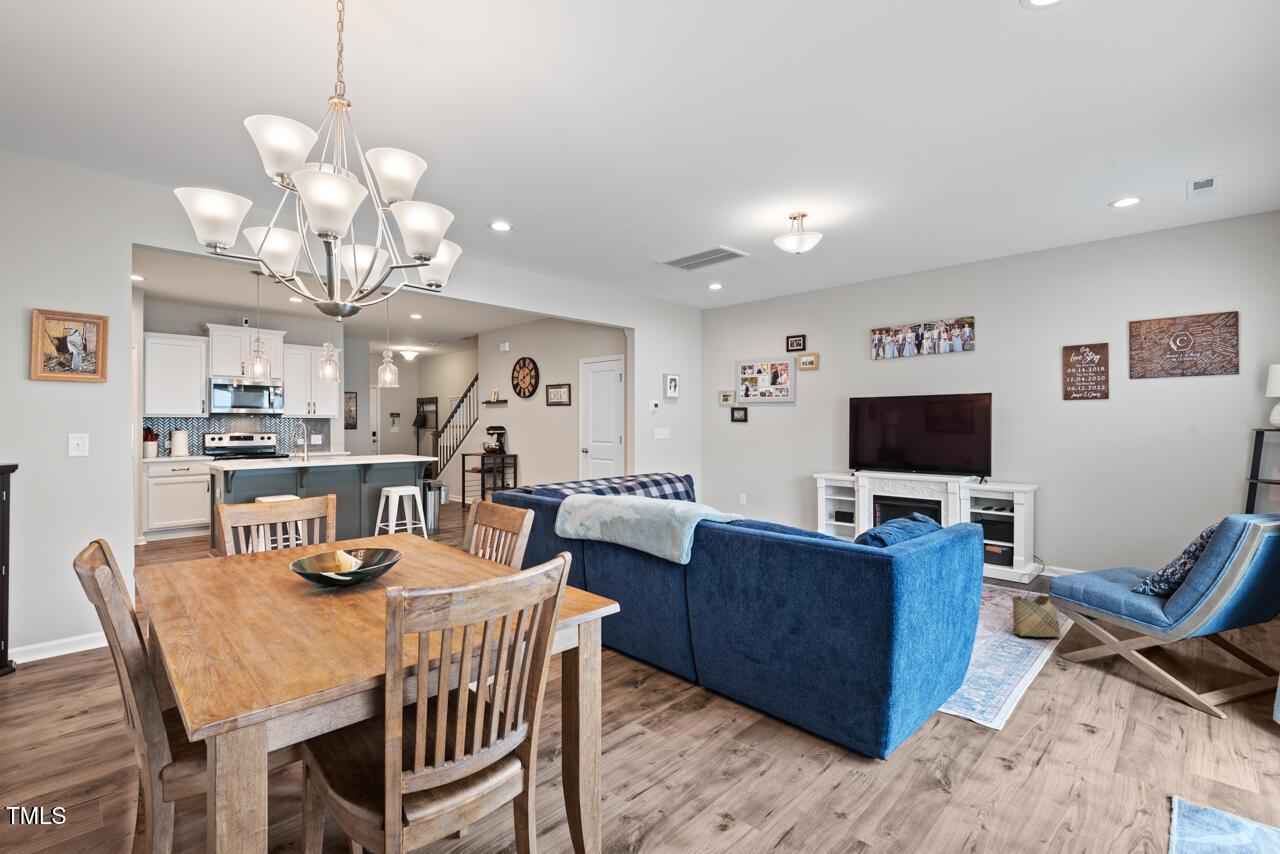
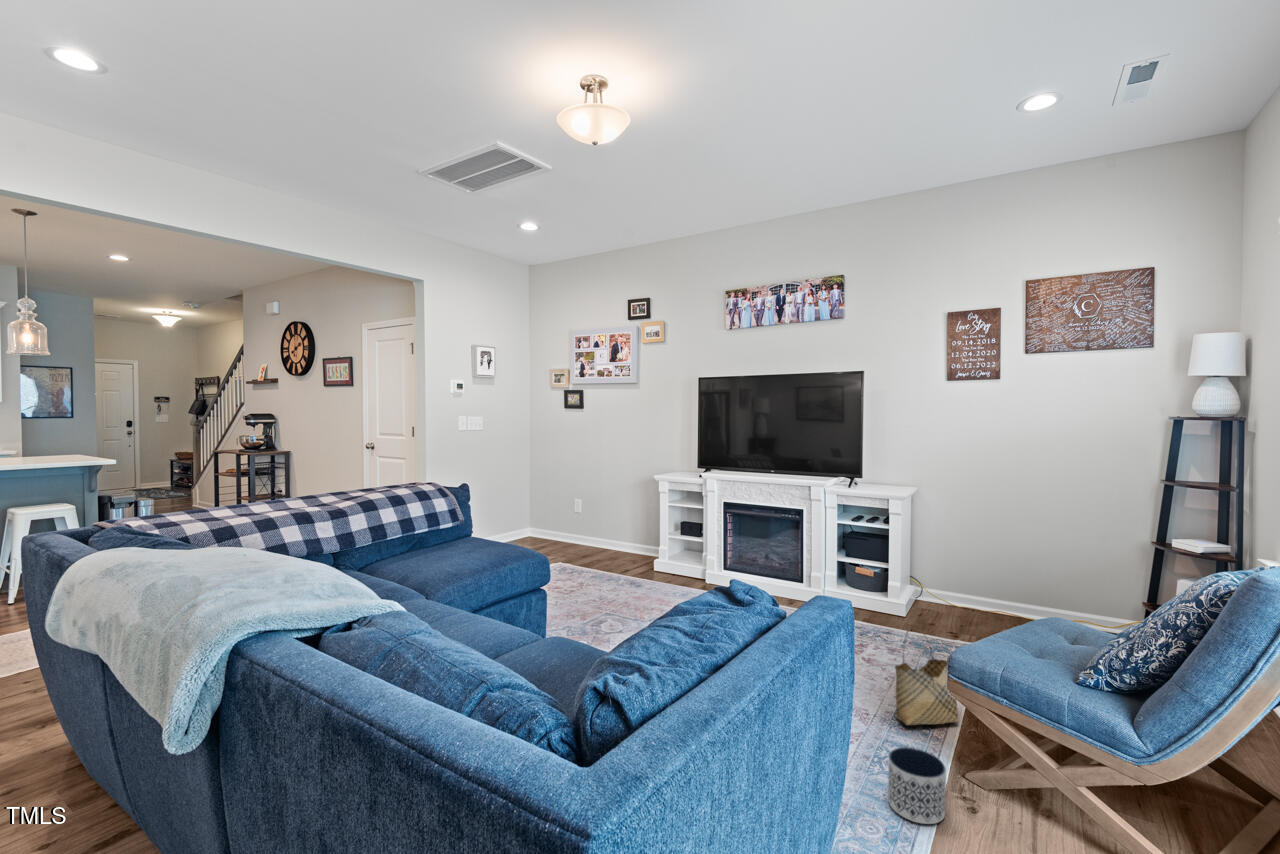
planter: none [1005,635,1042,675] -> present [888,747,946,824]

